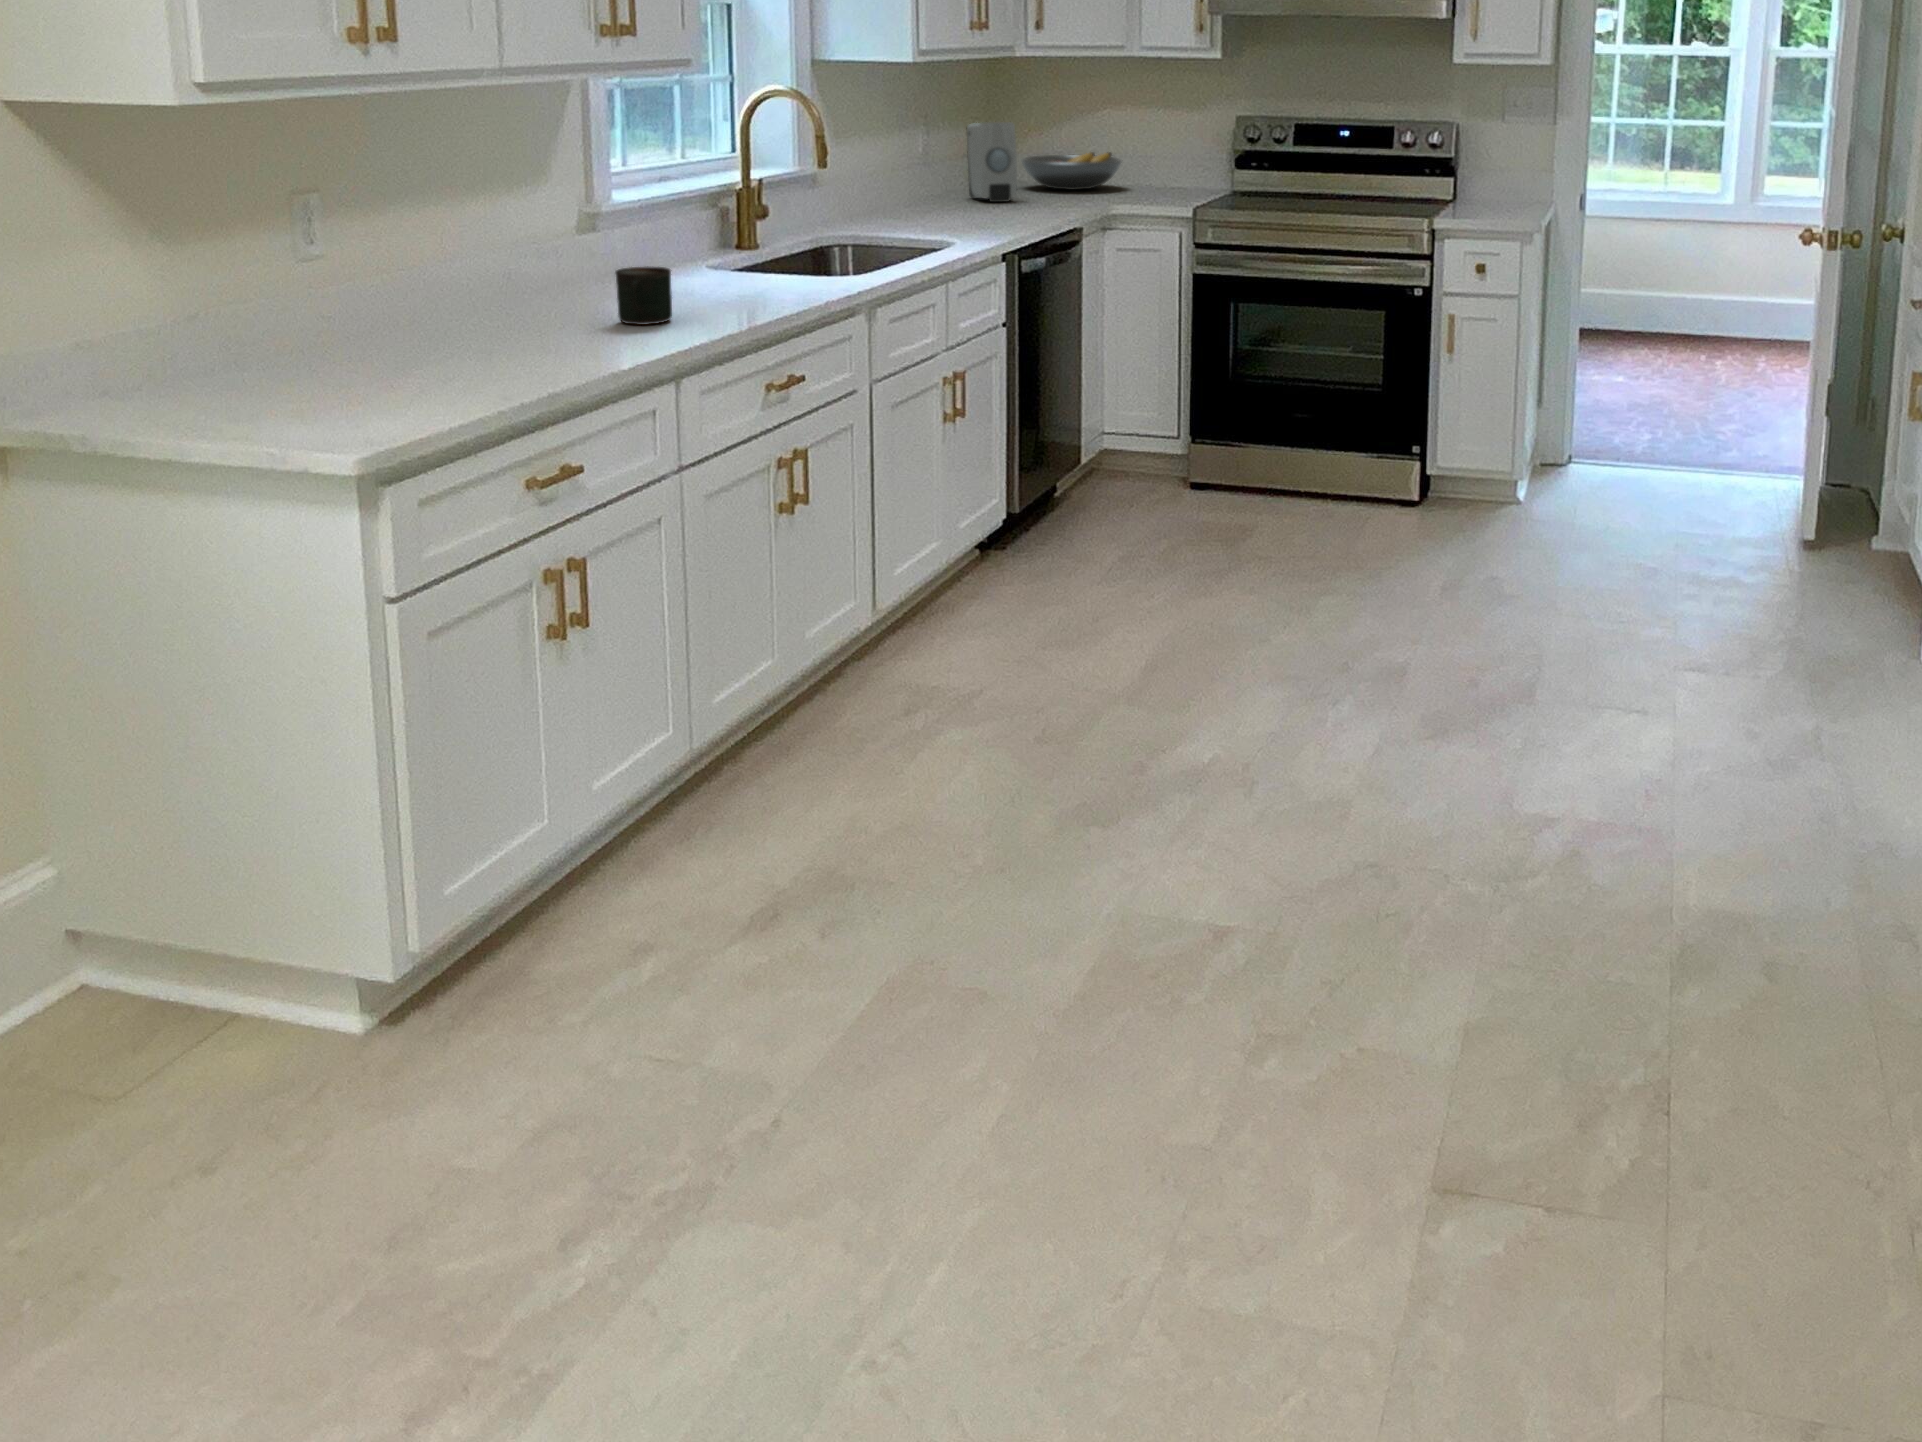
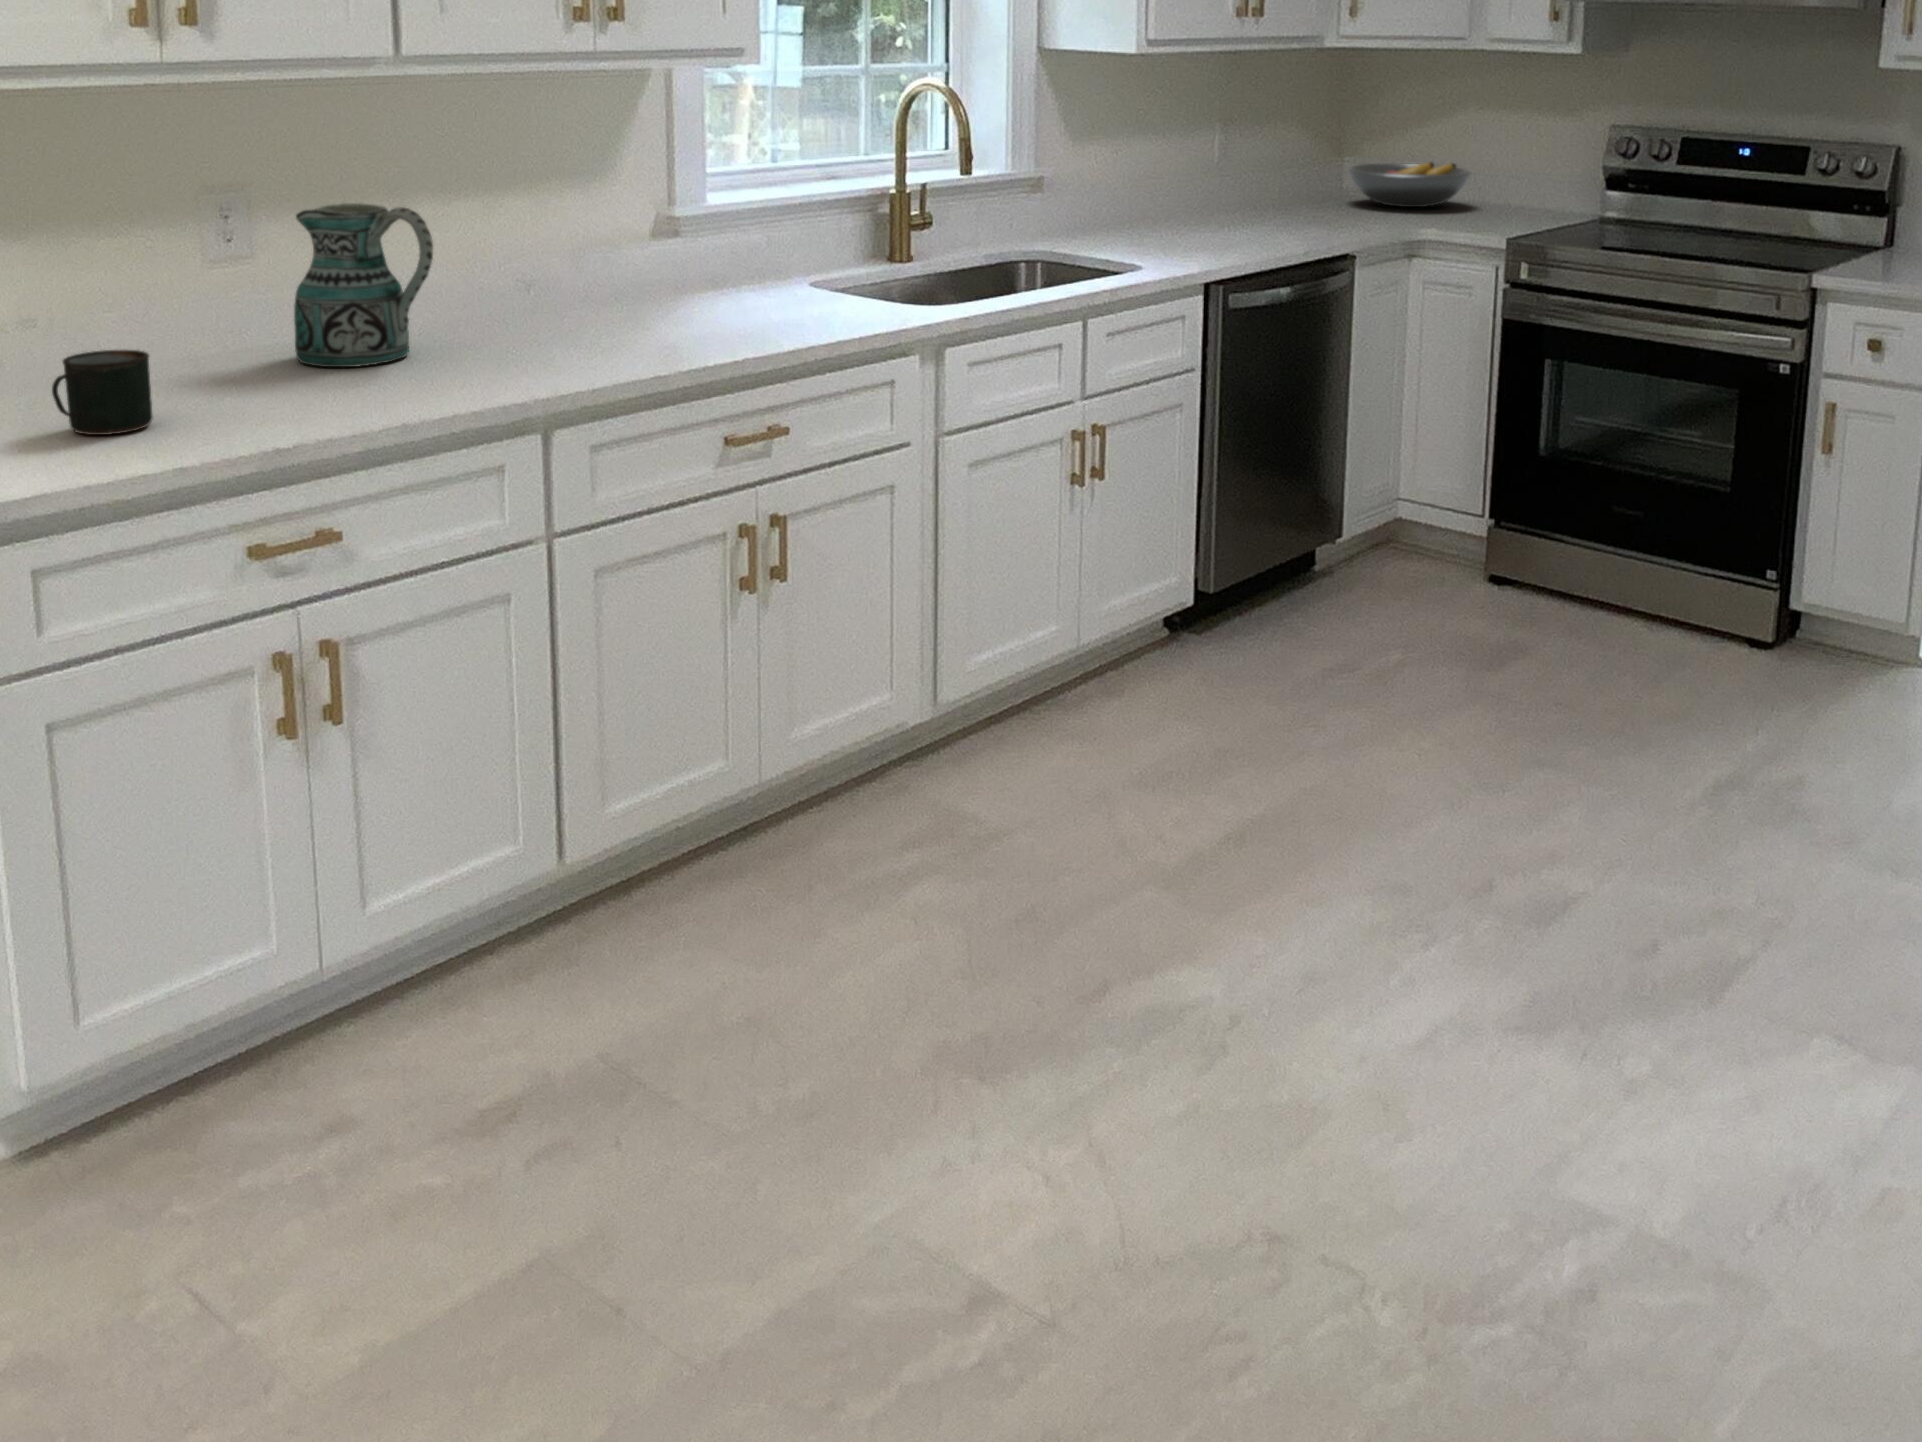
soap dispenser: present [967,122,1017,202] -> none [1263,123,1311,219]
ceramic pitcher: none [387,201,525,346] -> present [294,203,433,367]
mug: present [615,266,672,325] -> present [52,350,153,435]

